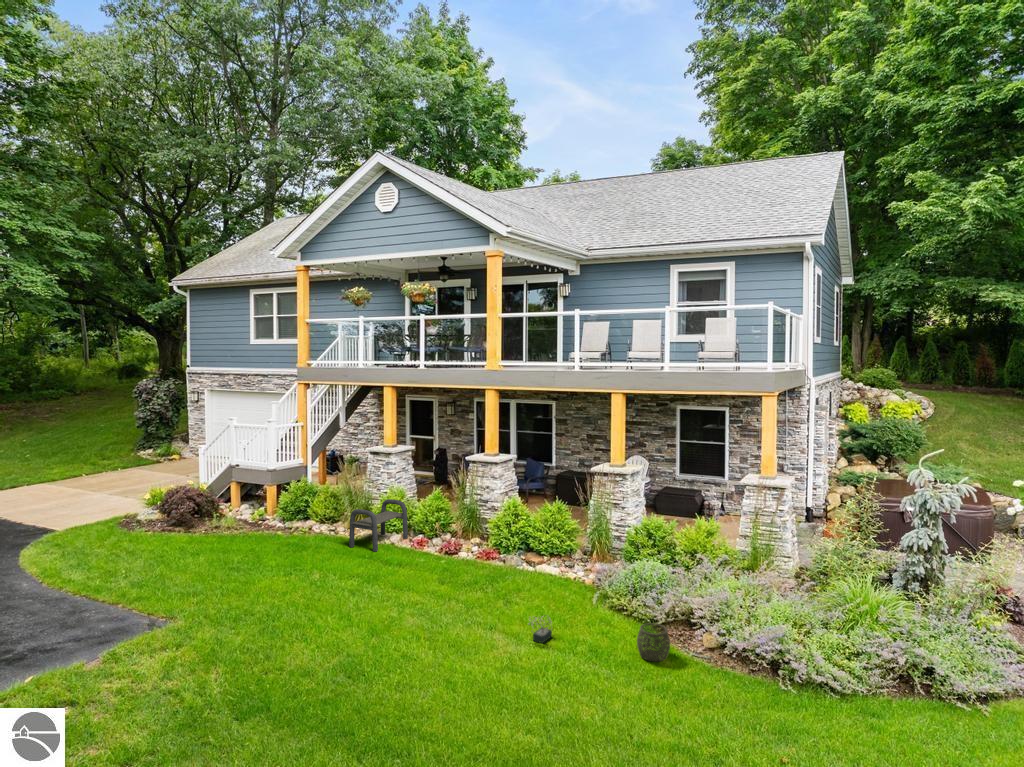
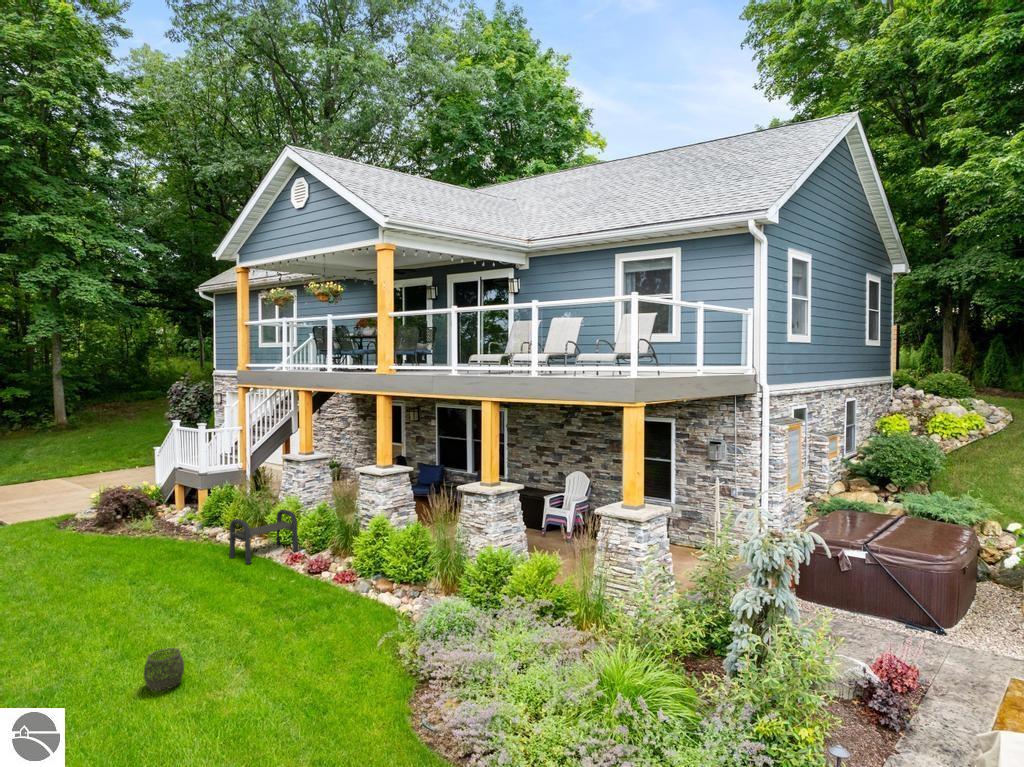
decorative plant: present [532,617,552,643] -> none [266,655,302,689]
woven basket: present [637,623,670,662] -> present [144,648,184,691]

